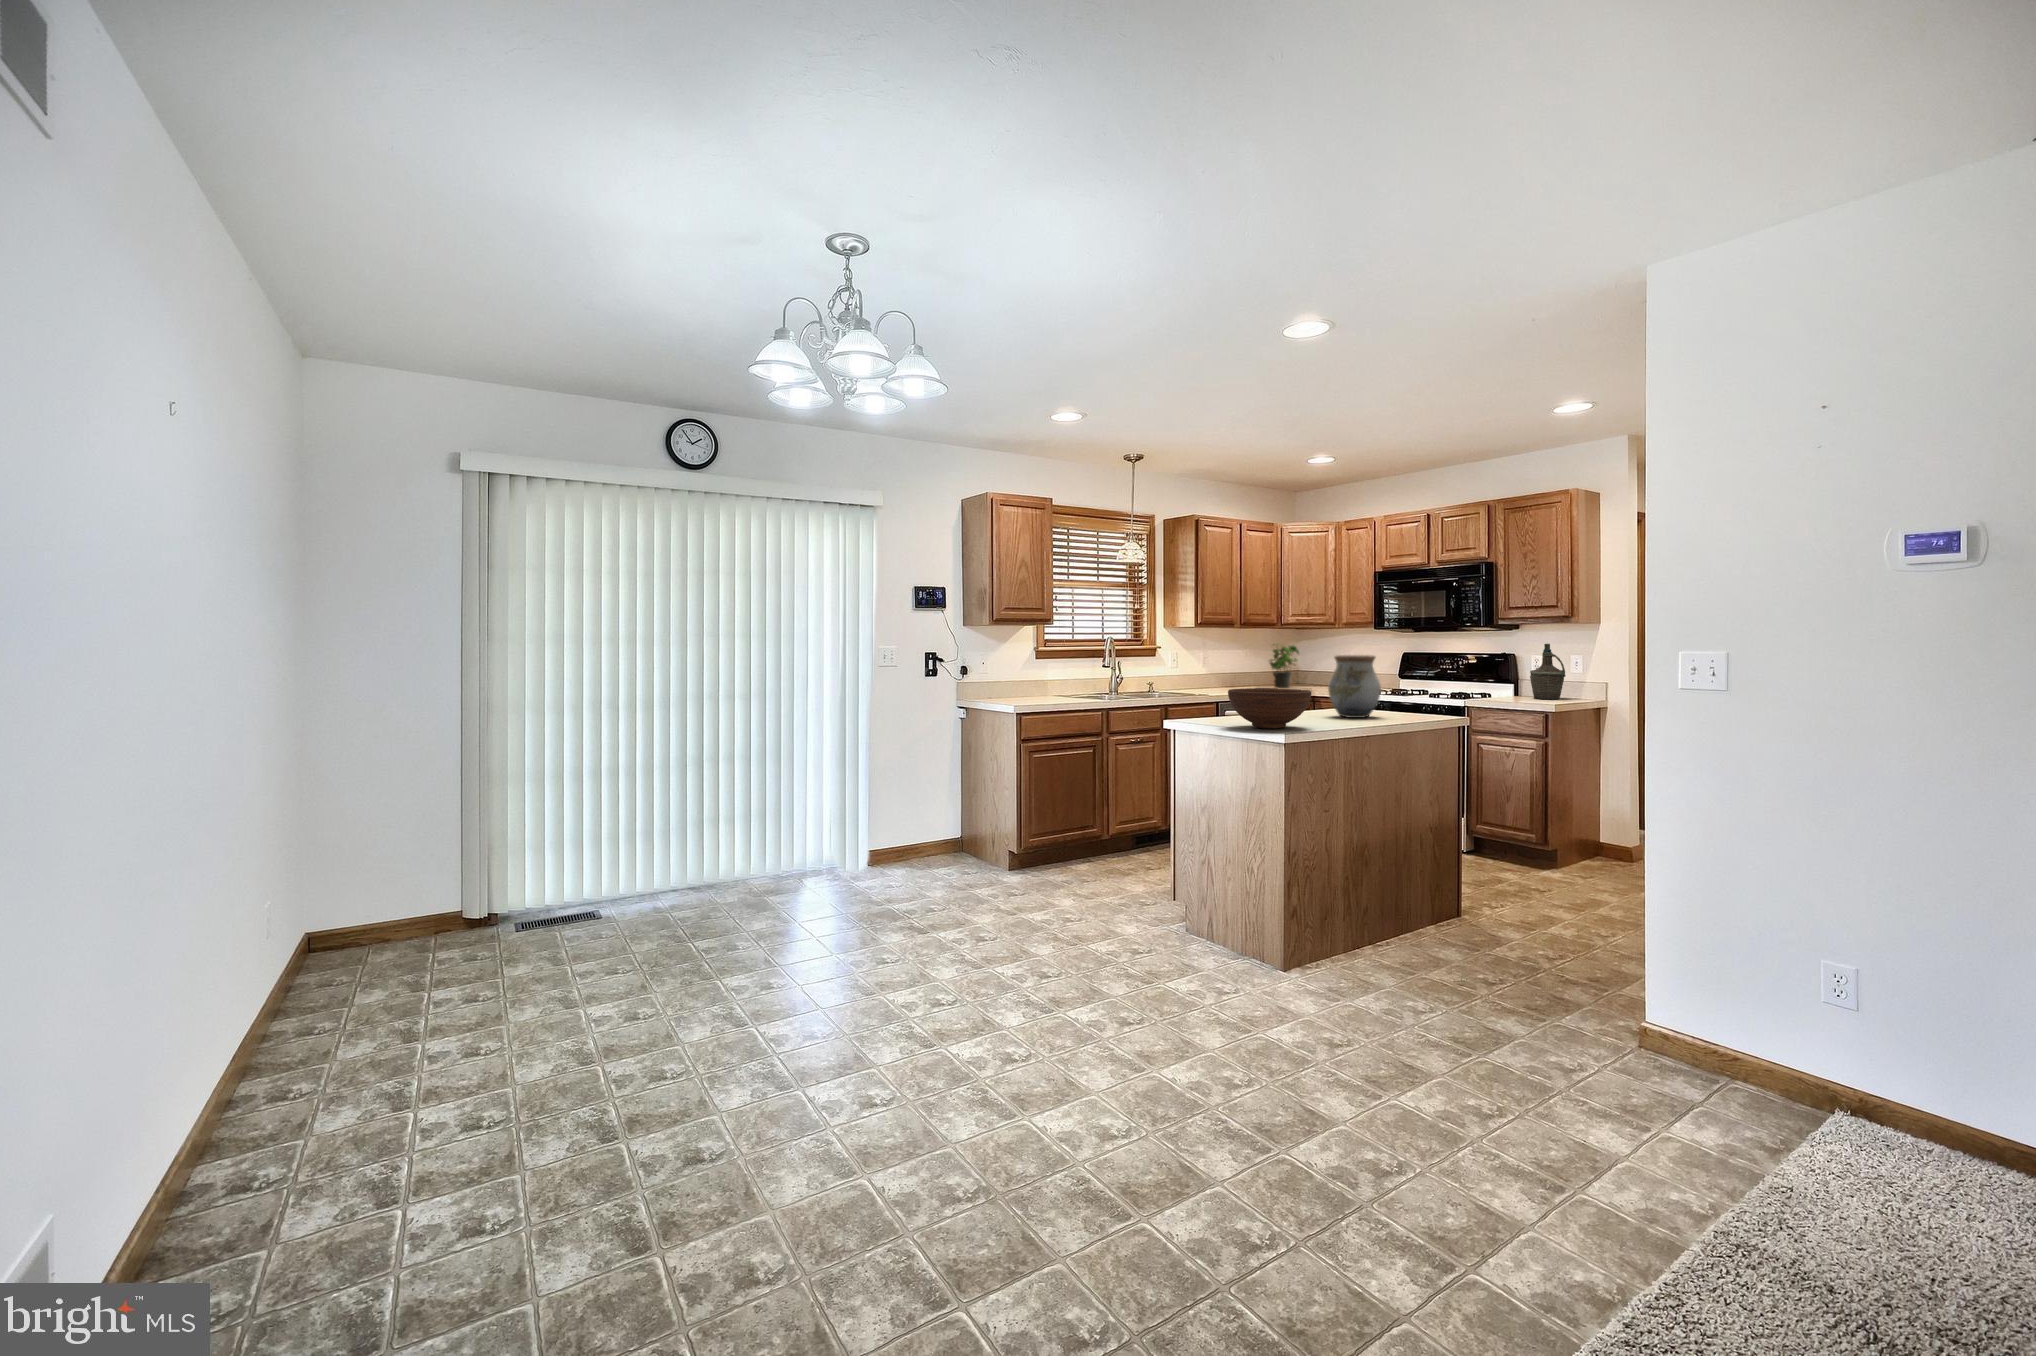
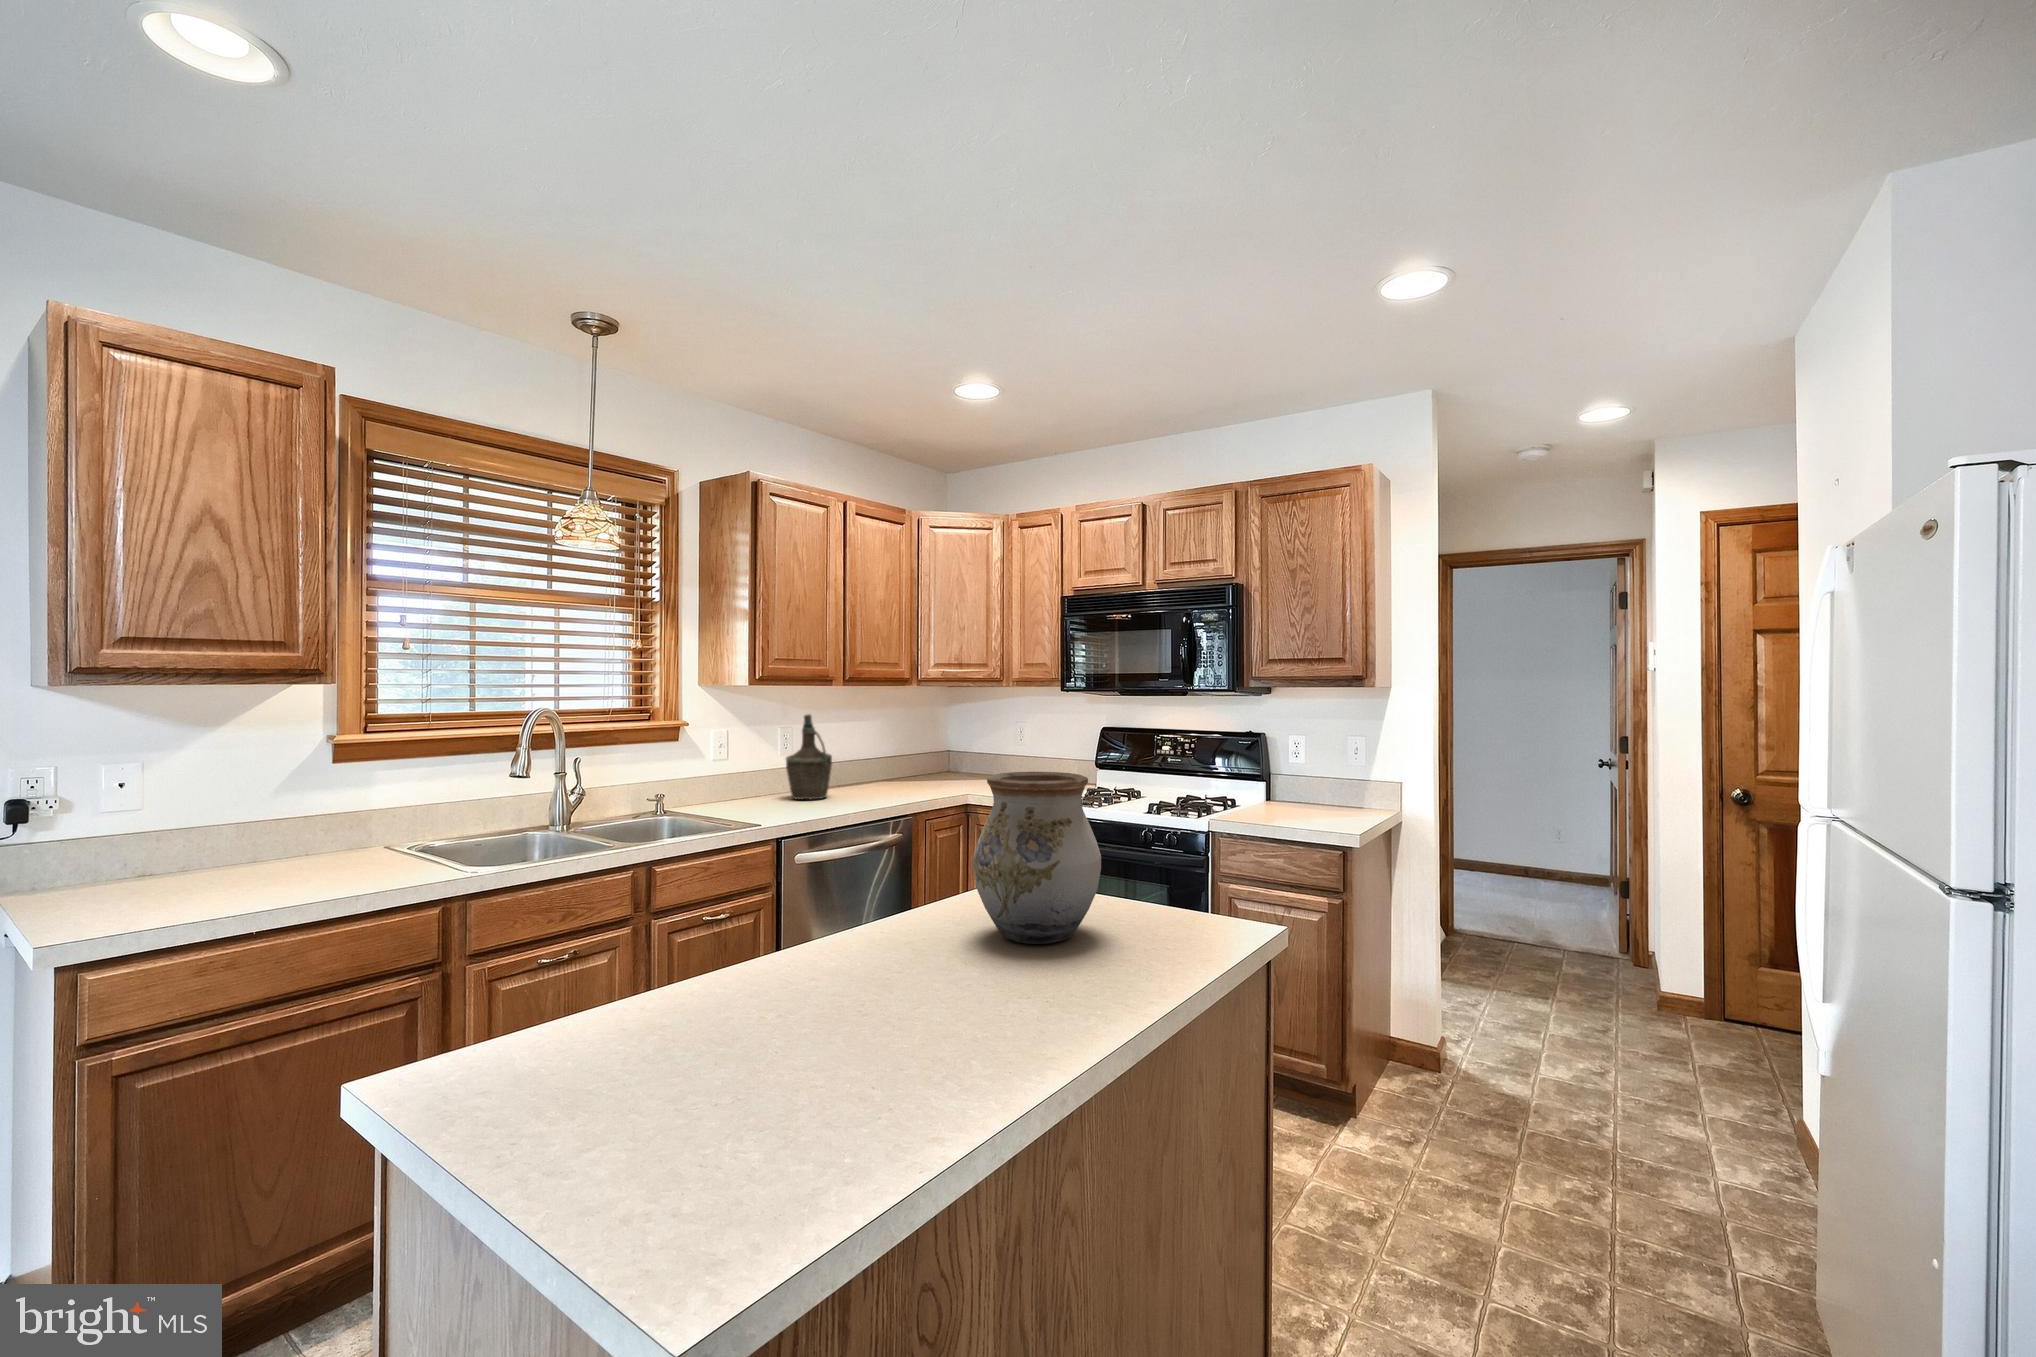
potted plant: present [1270,643,1311,690] -> none [877,712,966,795]
bottle: present [1530,644,1566,699] -> present [786,714,832,799]
fruit bowl: present [1228,688,1312,728] -> none [582,914,898,1114]

